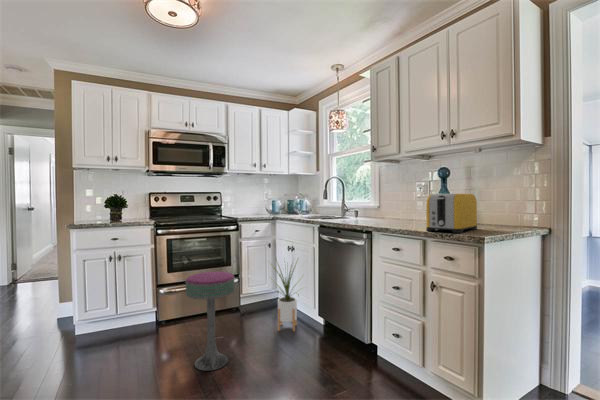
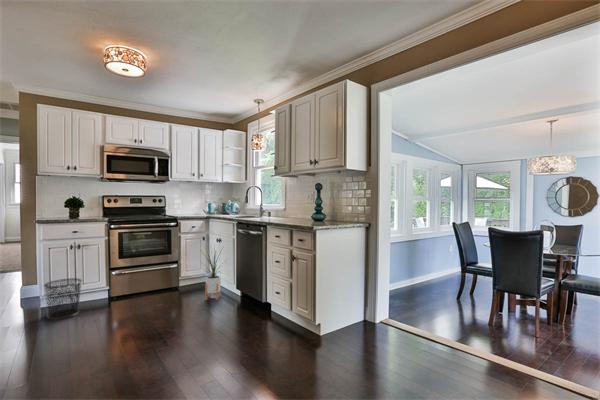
toaster: present [426,194,477,233] -> none [294,202,327,226]
bar stool: present [185,272,235,371] -> none [133,255,170,323]
trash can: none [75,299,123,356] -> present [44,278,82,320]

